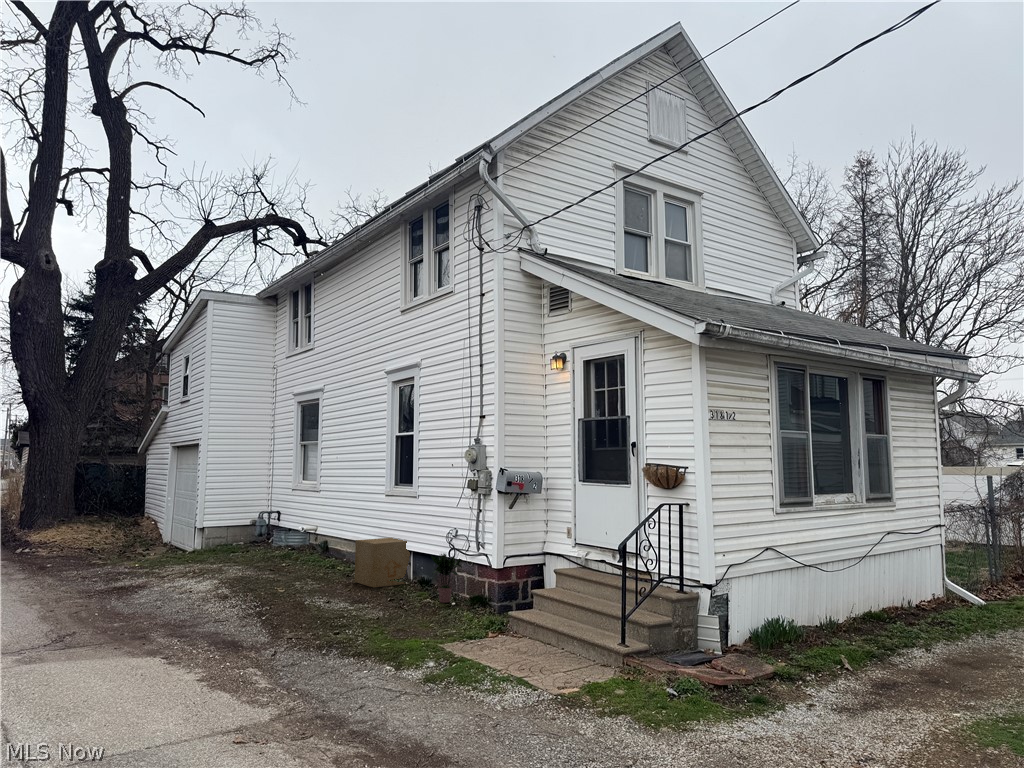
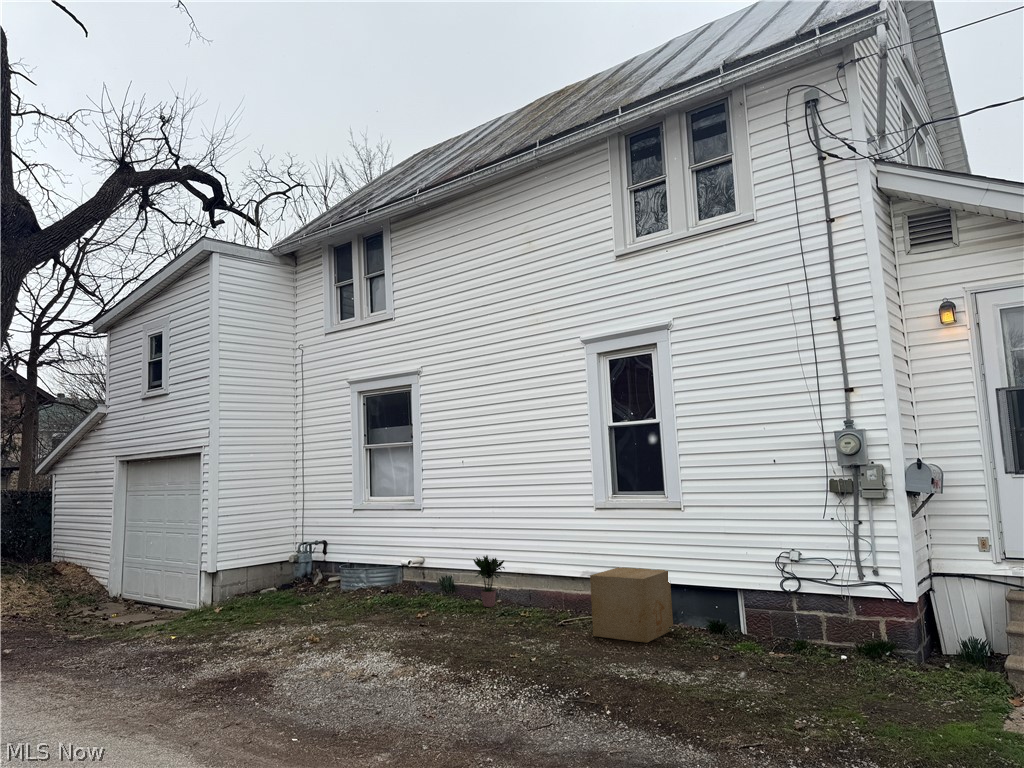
potted plant: present [431,554,462,603] -> present [473,555,505,607]

